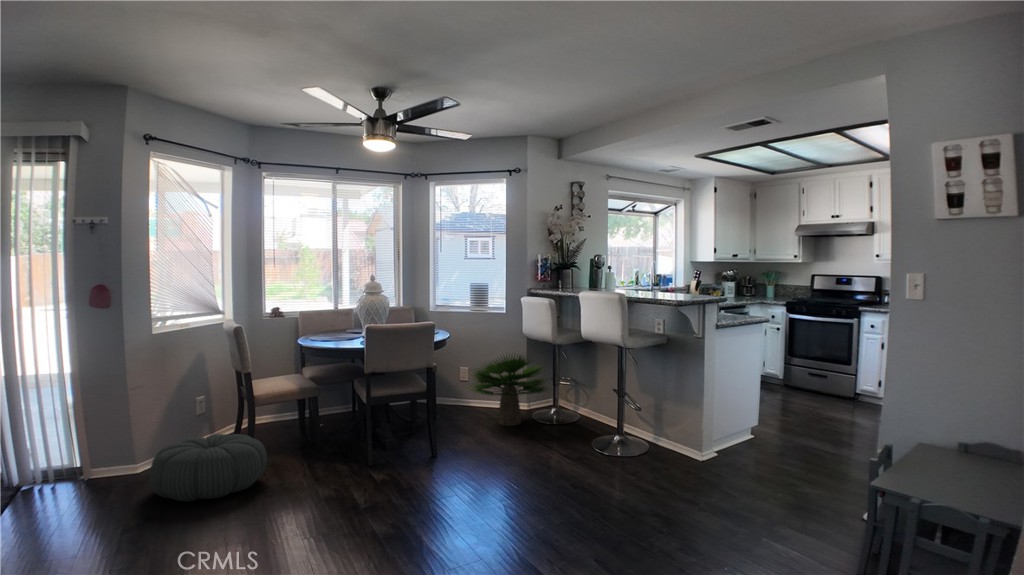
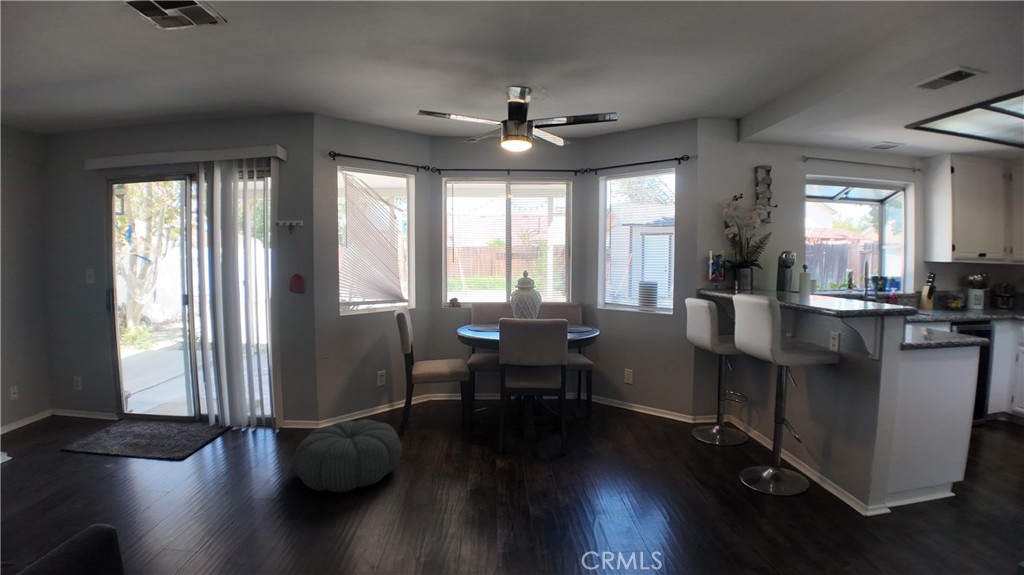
potted plant: present [472,355,547,426] -> none [620,357,720,441]

